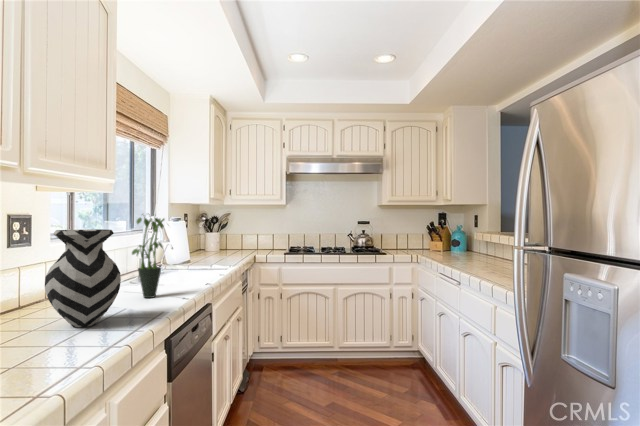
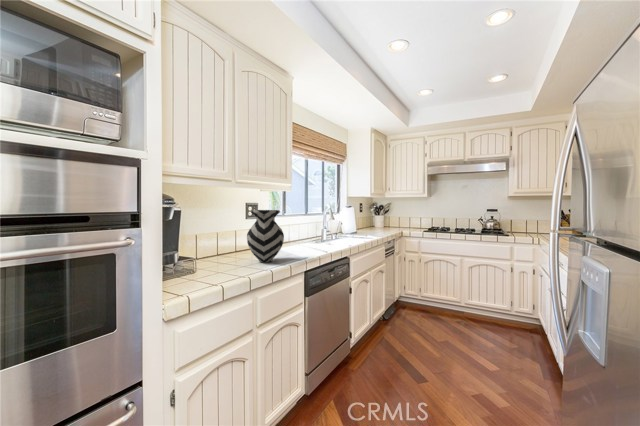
potted plant: present [132,214,164,298] -> none [301,202,323,251]

